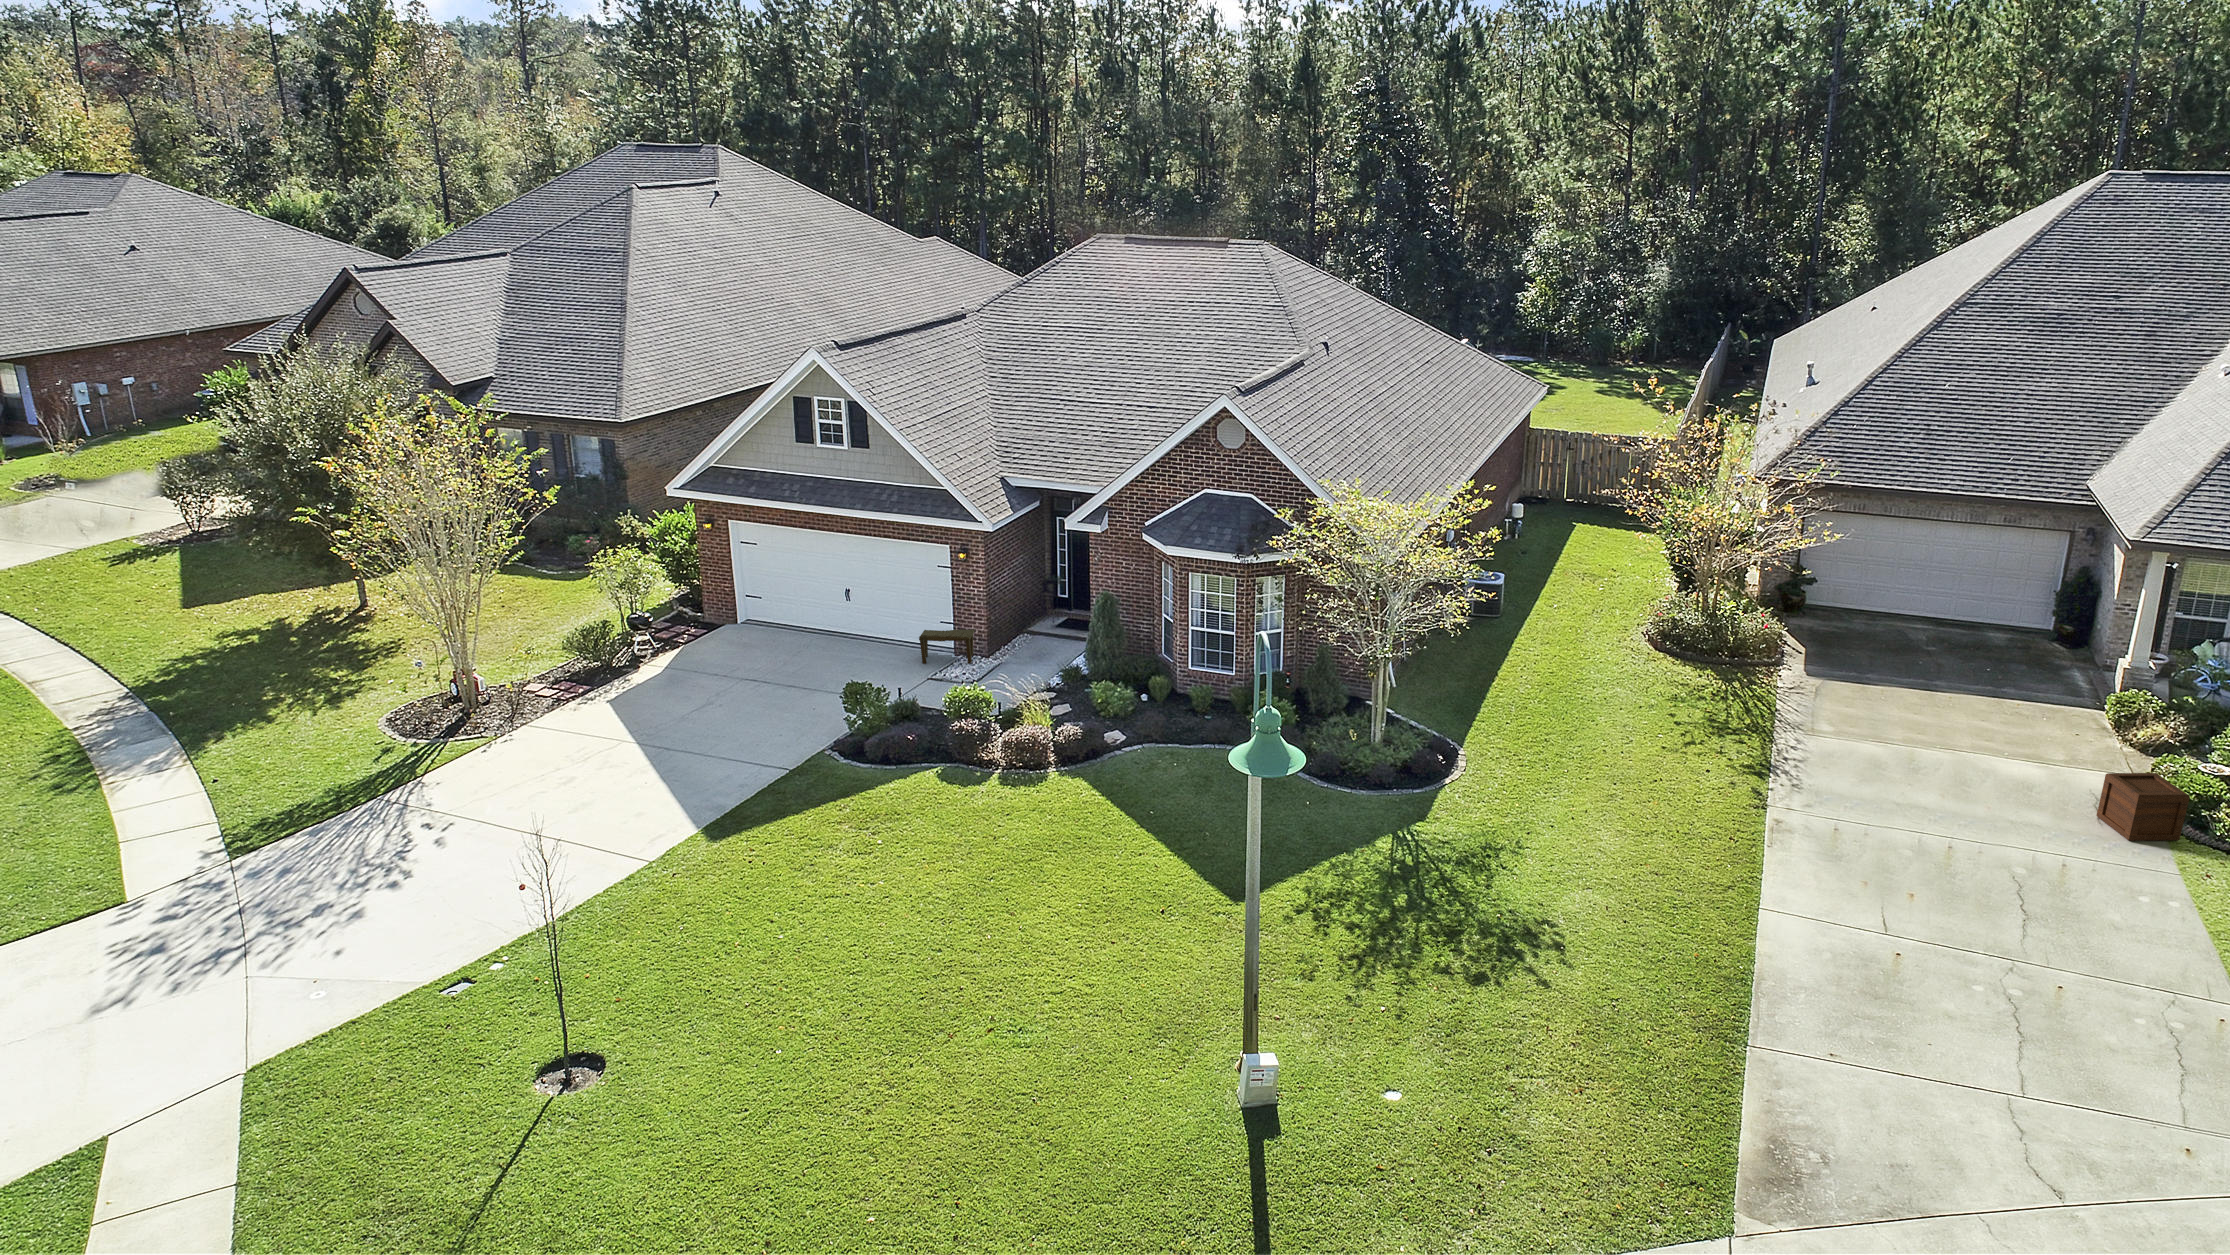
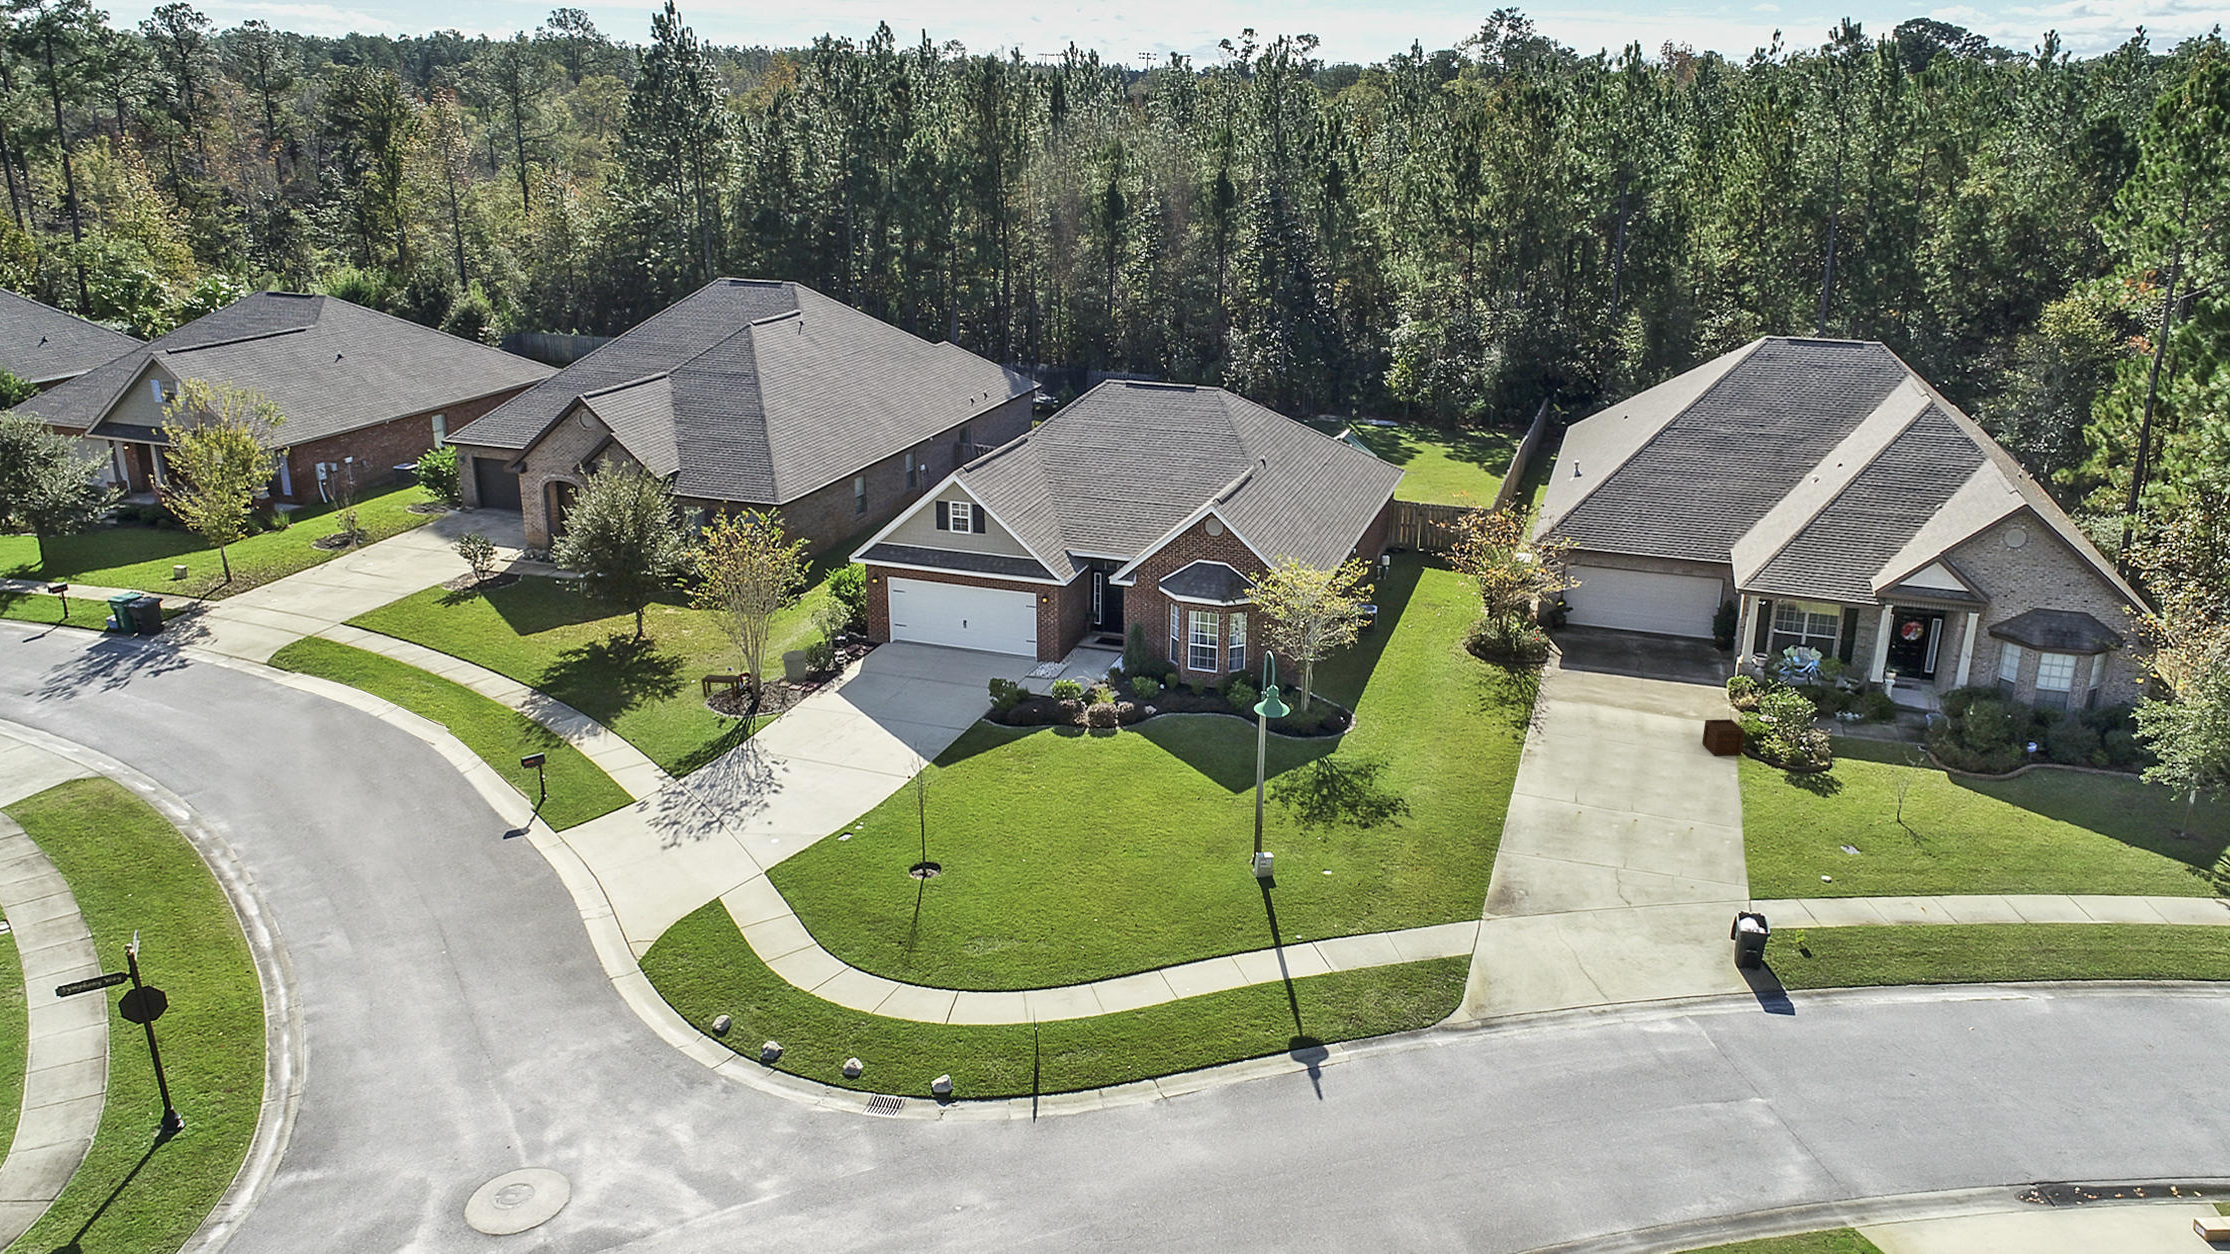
bench: present [919,629,974,664] -> present [701,674,740,699]
trash can: none [533,632,577,685] -> present [782,650,806,683]

